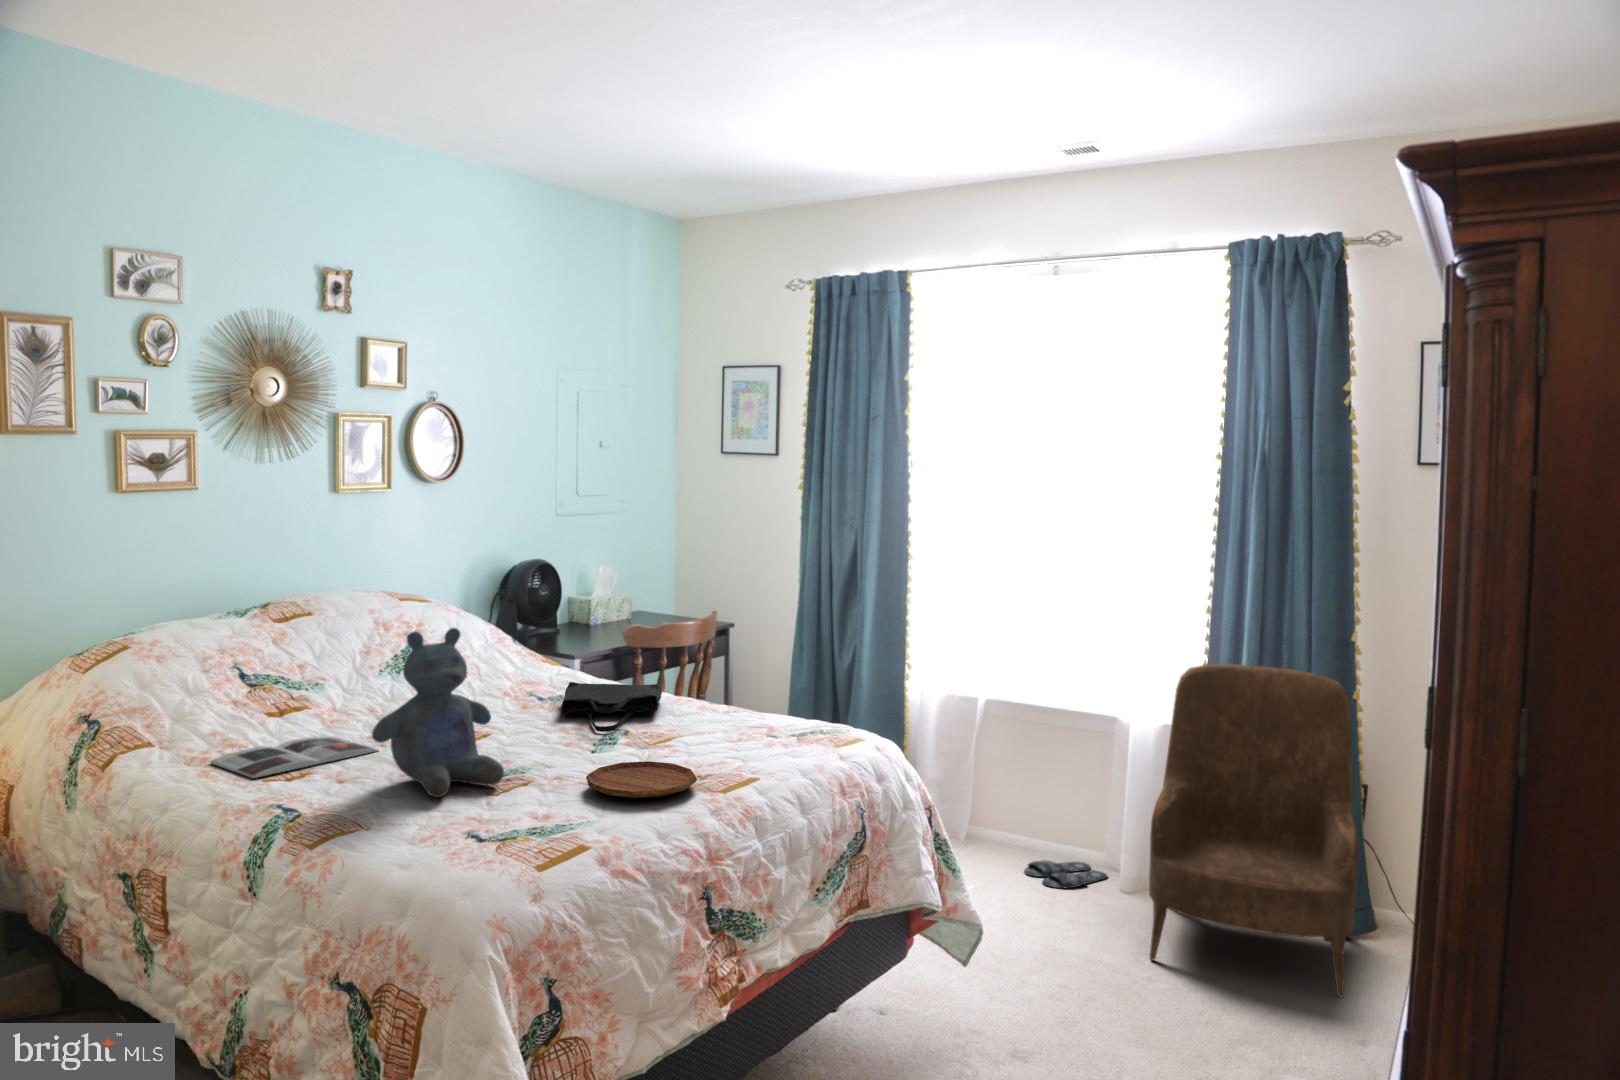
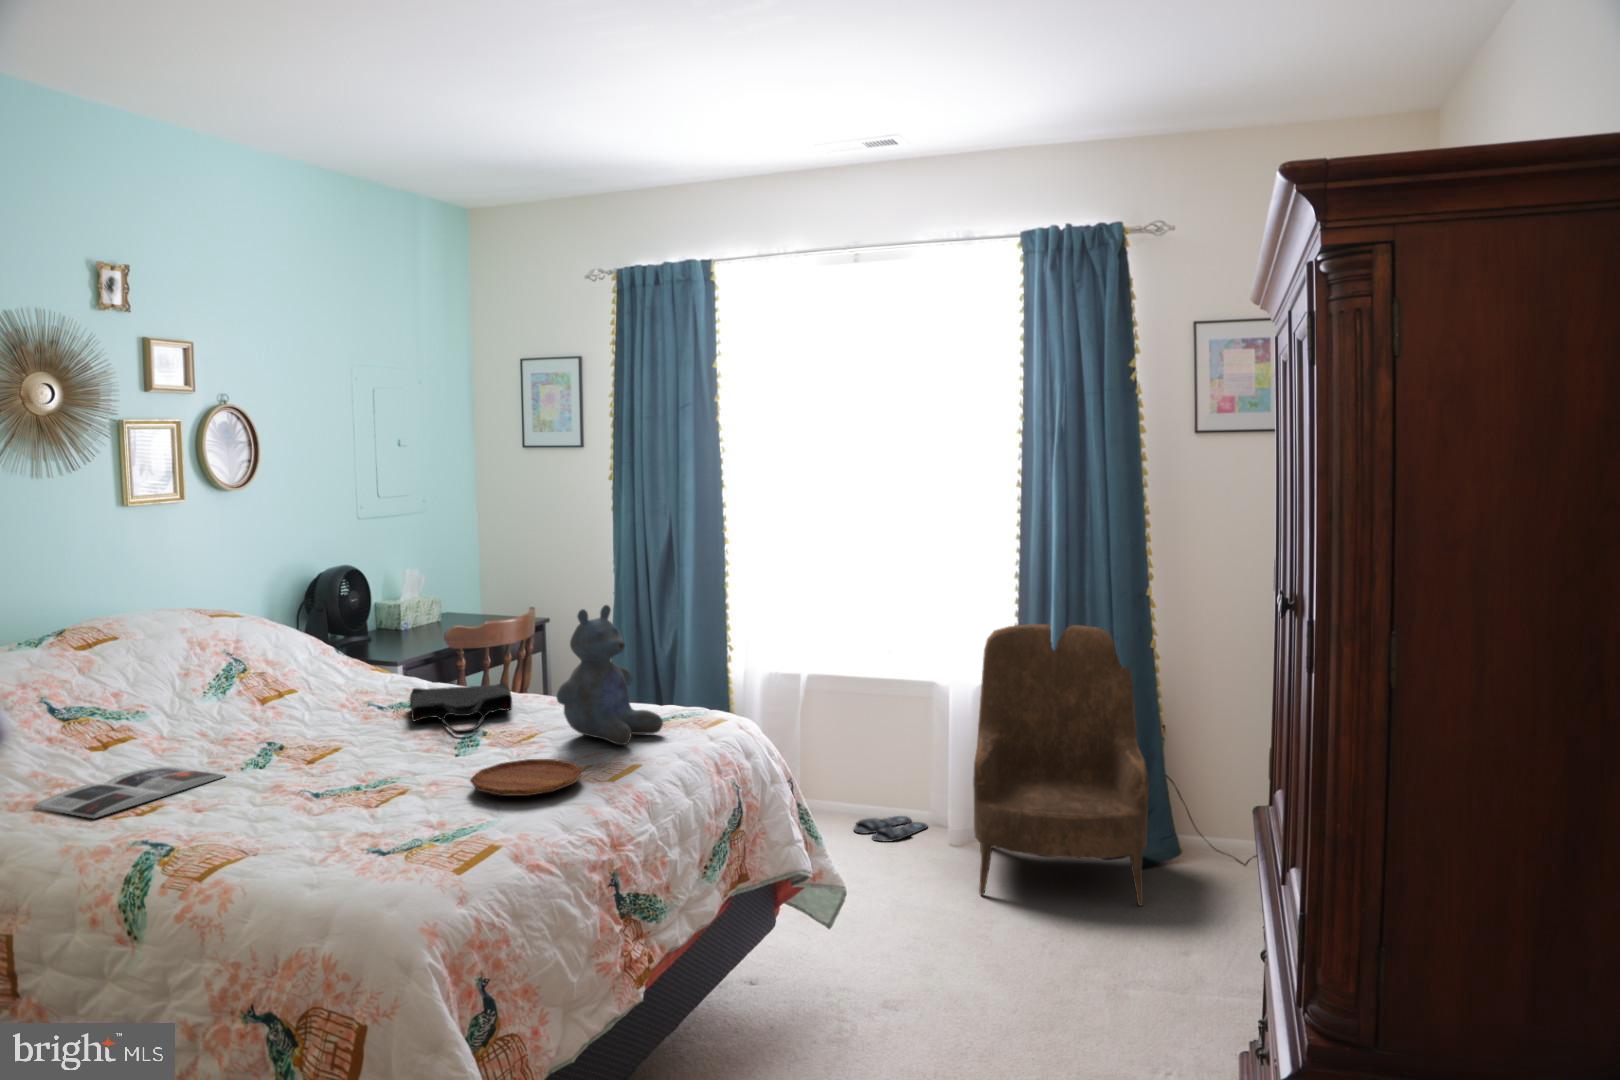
stuffed bear: present [372,628,504,797] -> present [557,605,663,745]

